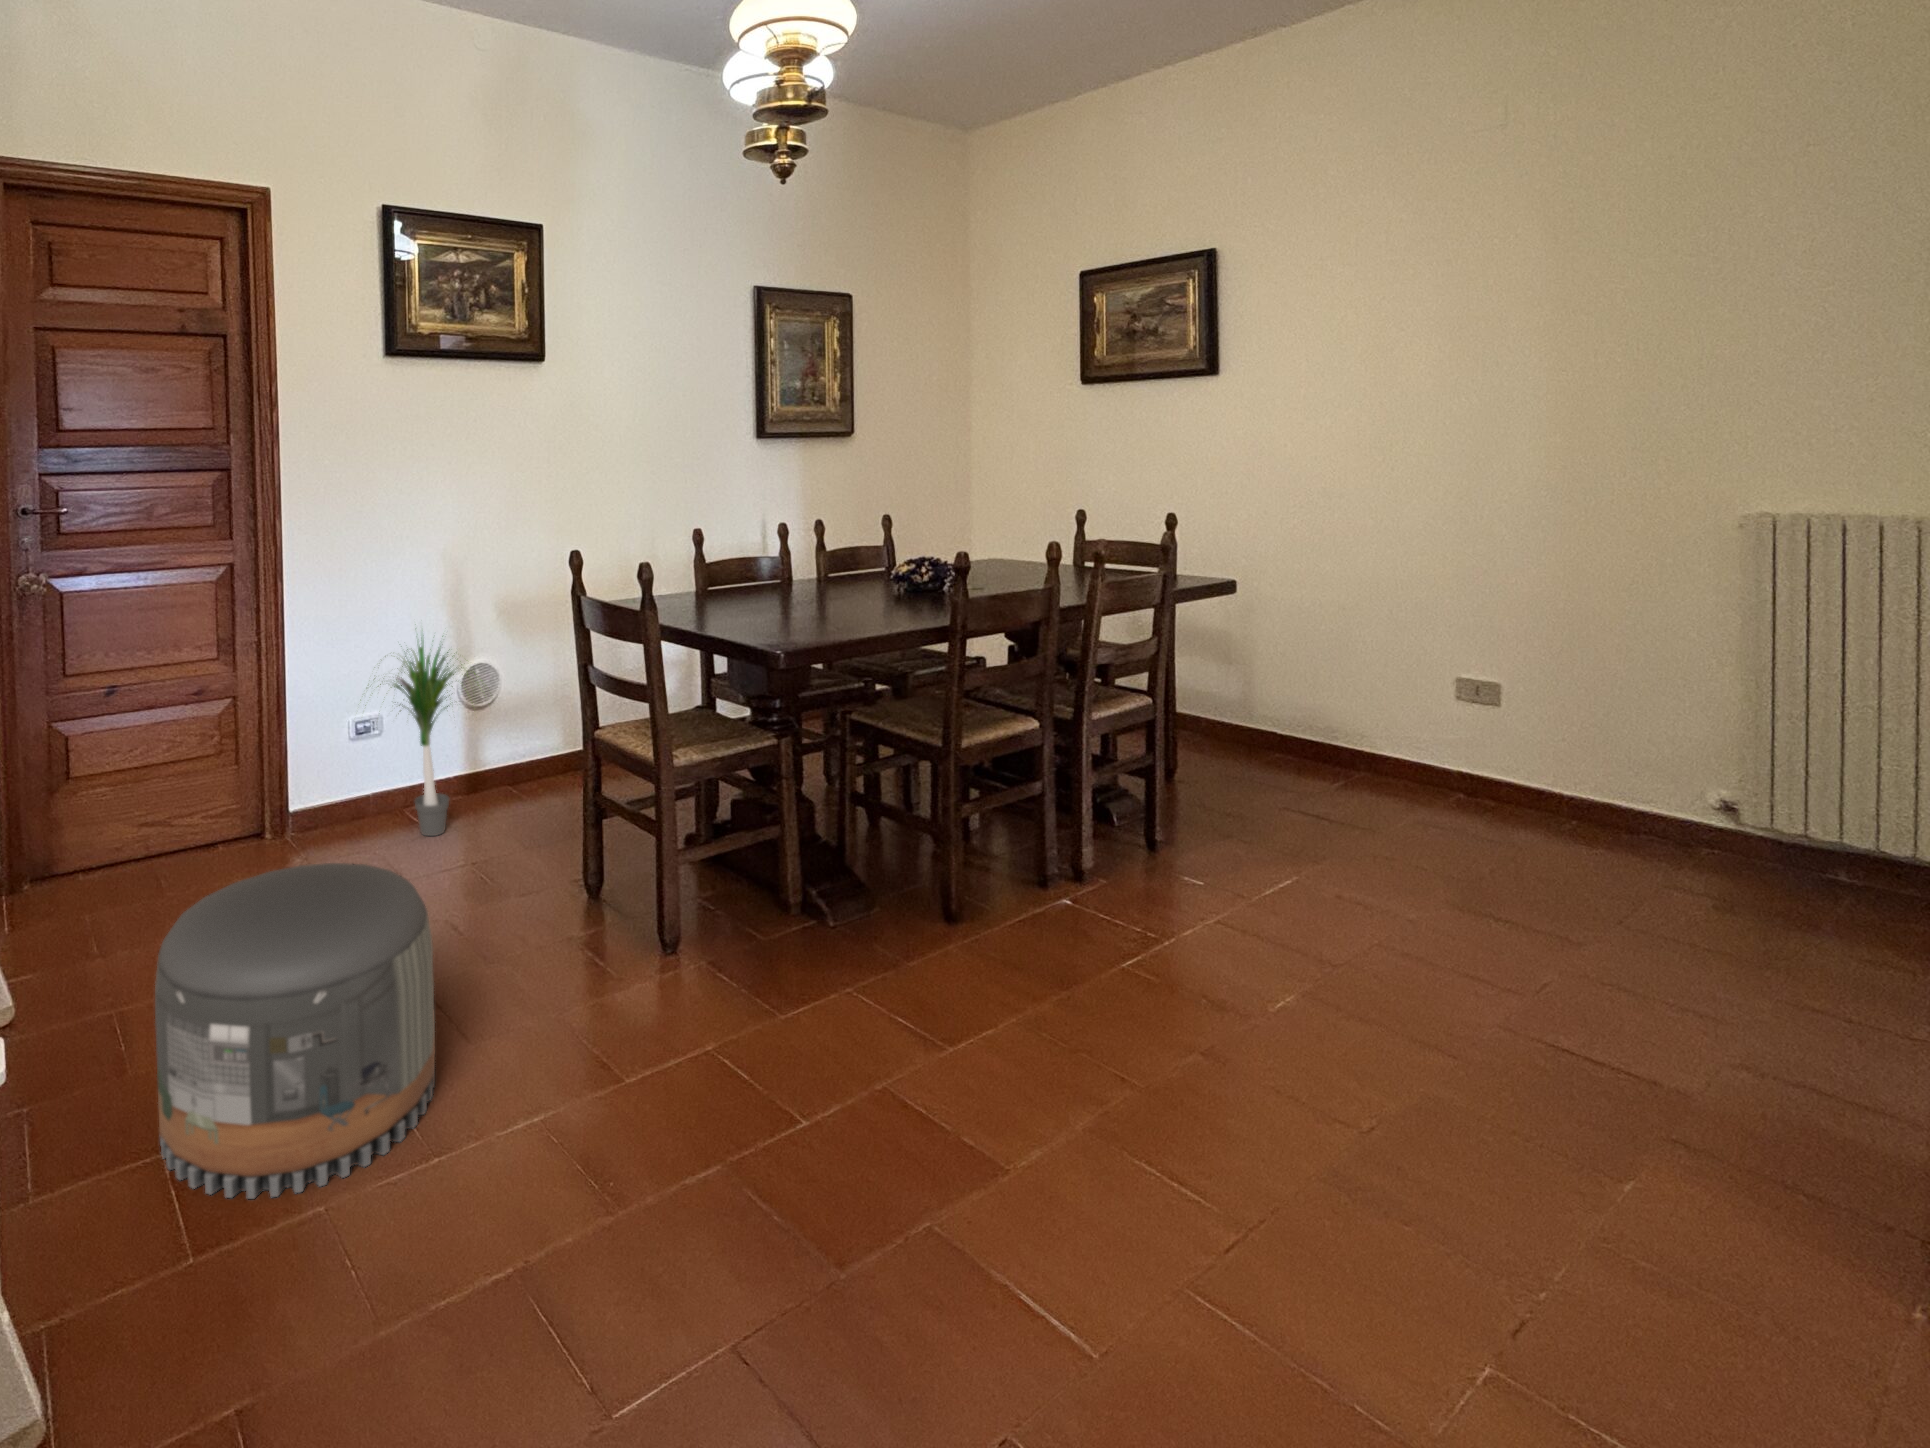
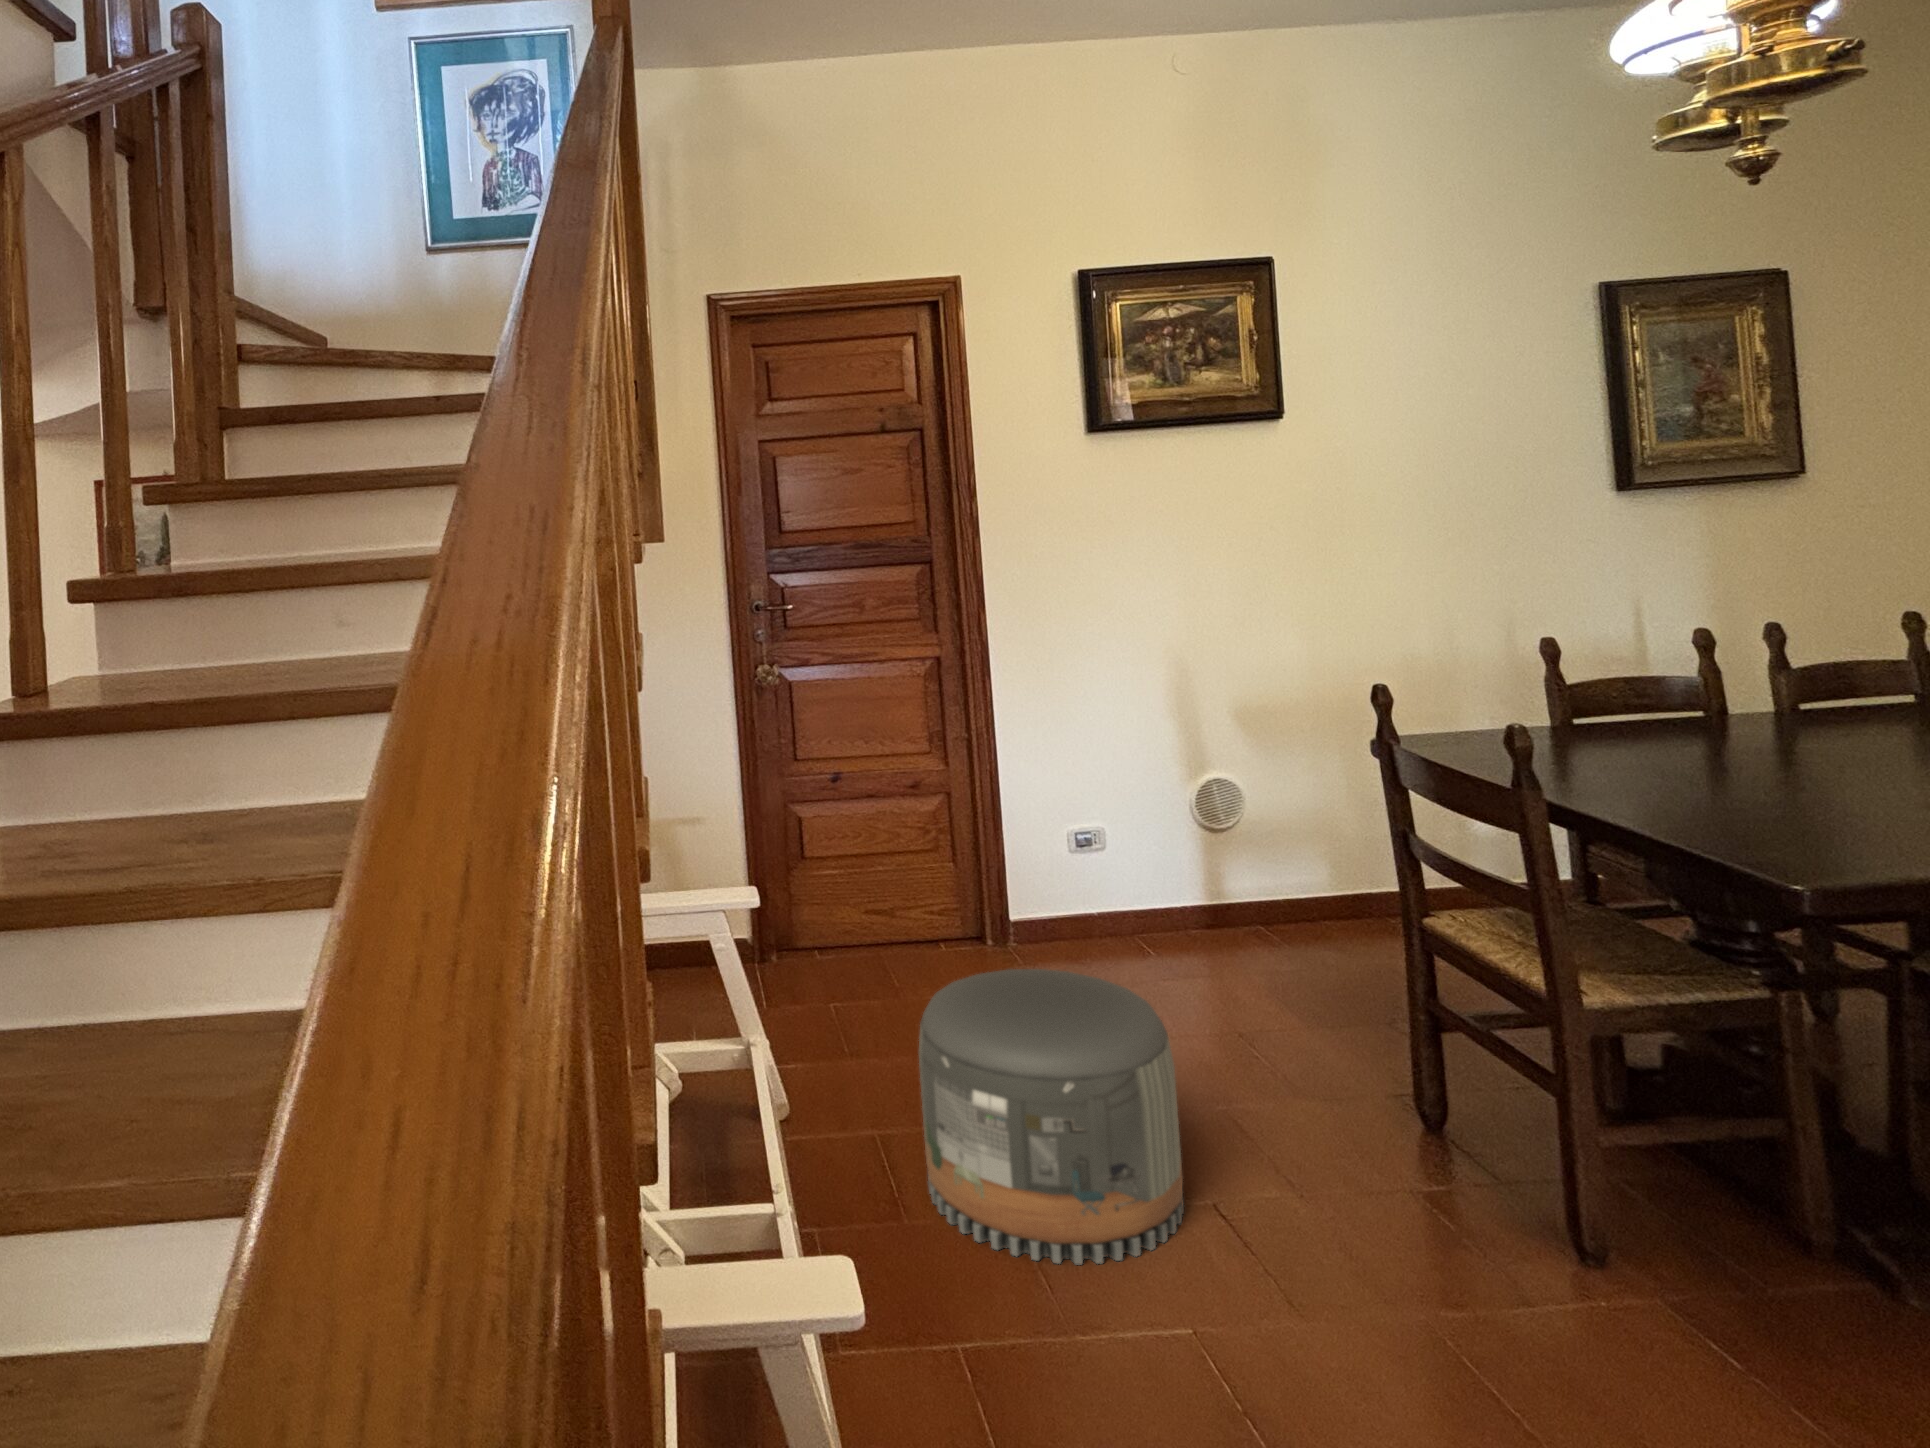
potted plant: present [360,636,482,836] -> none [1072,724,1238,971]

